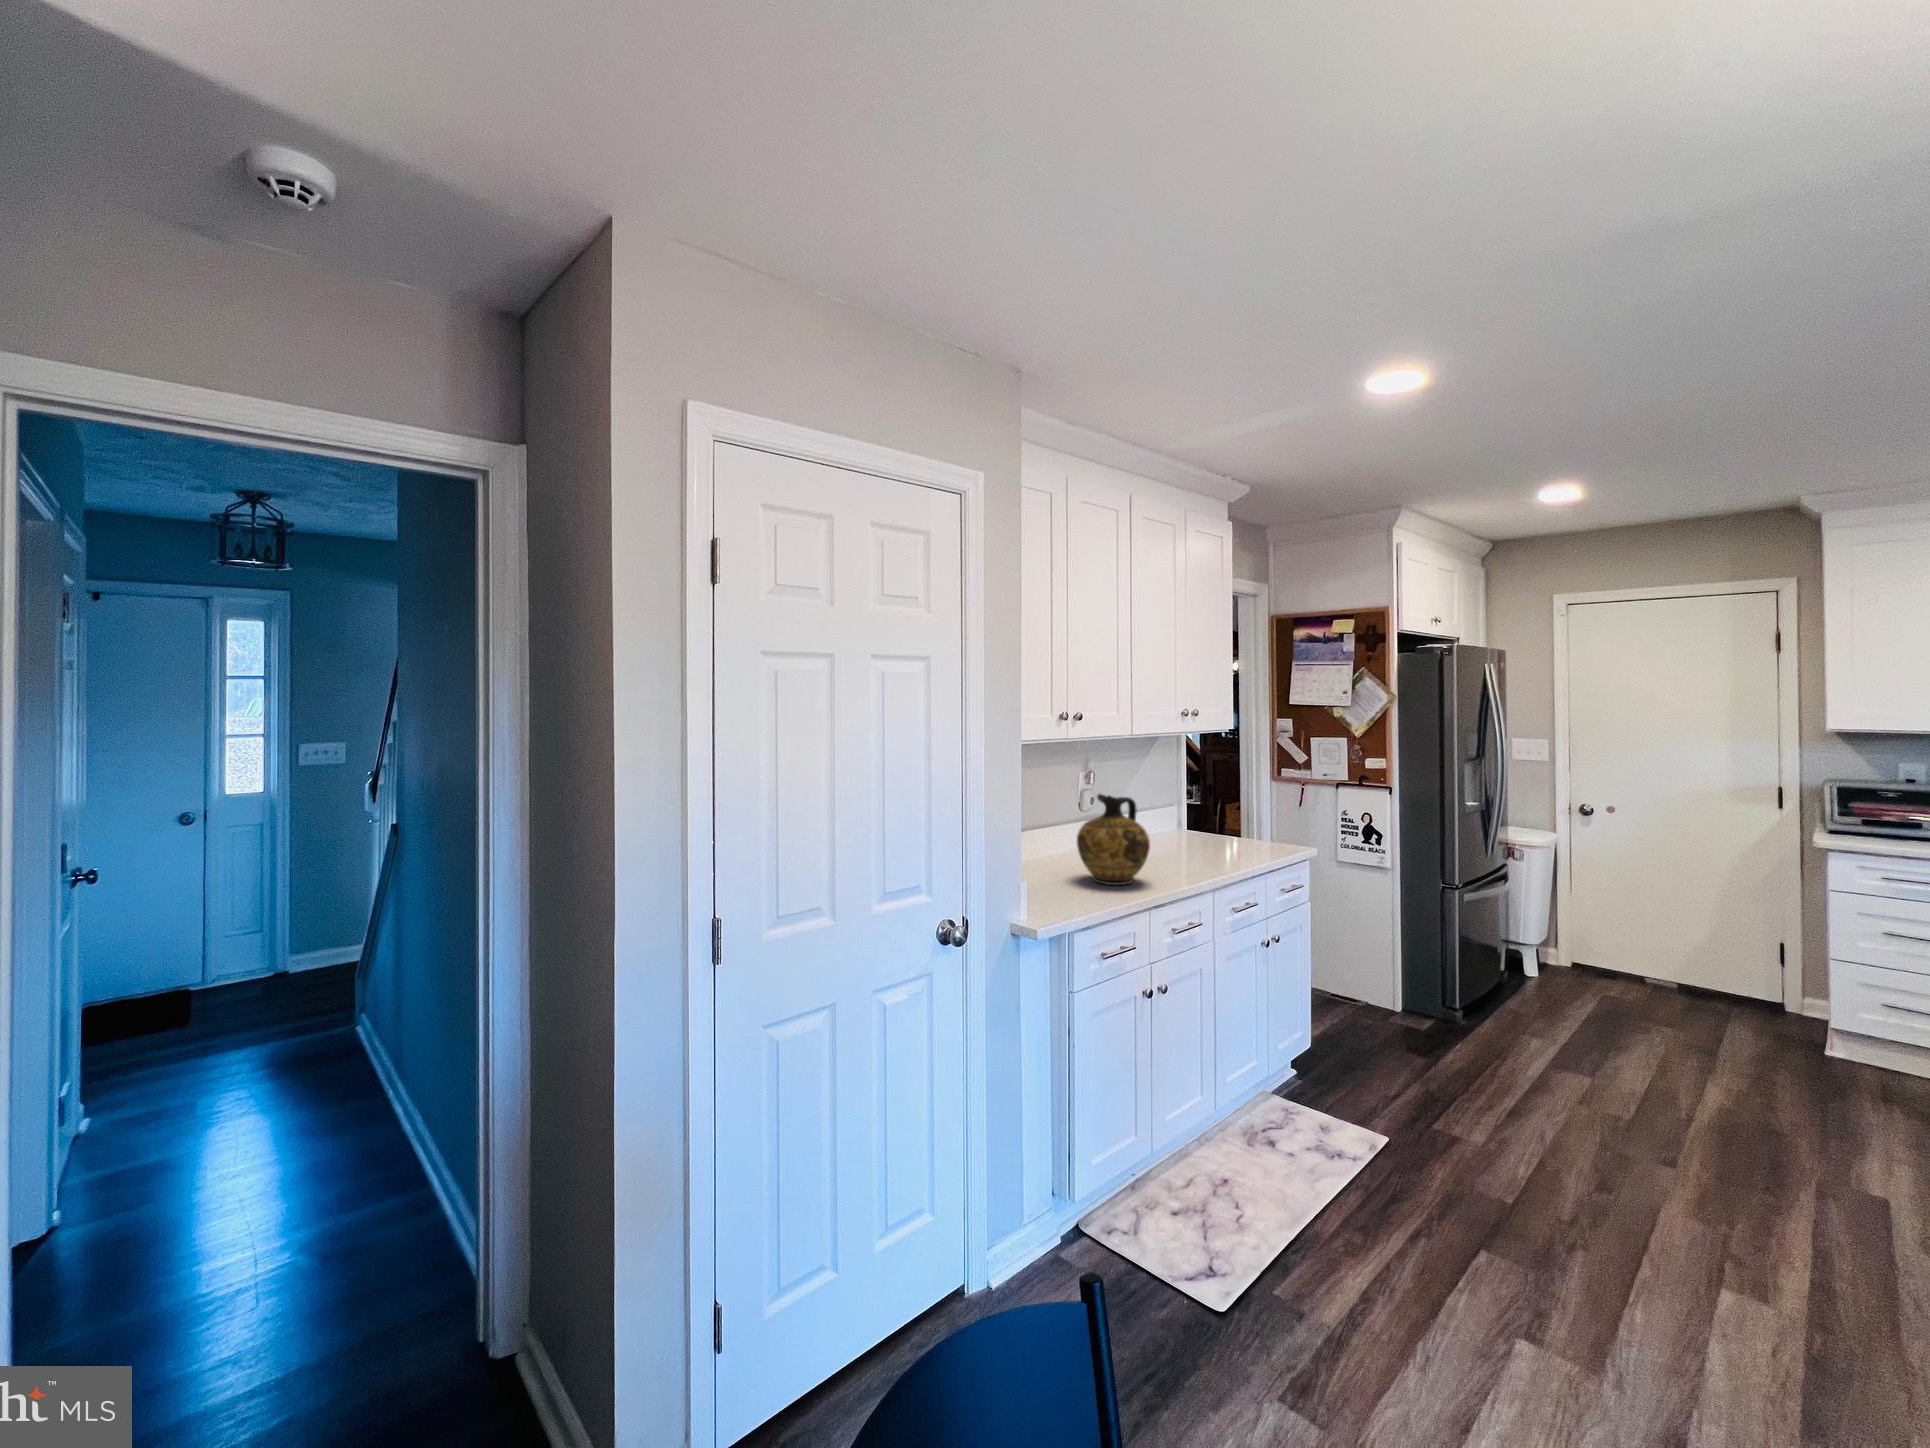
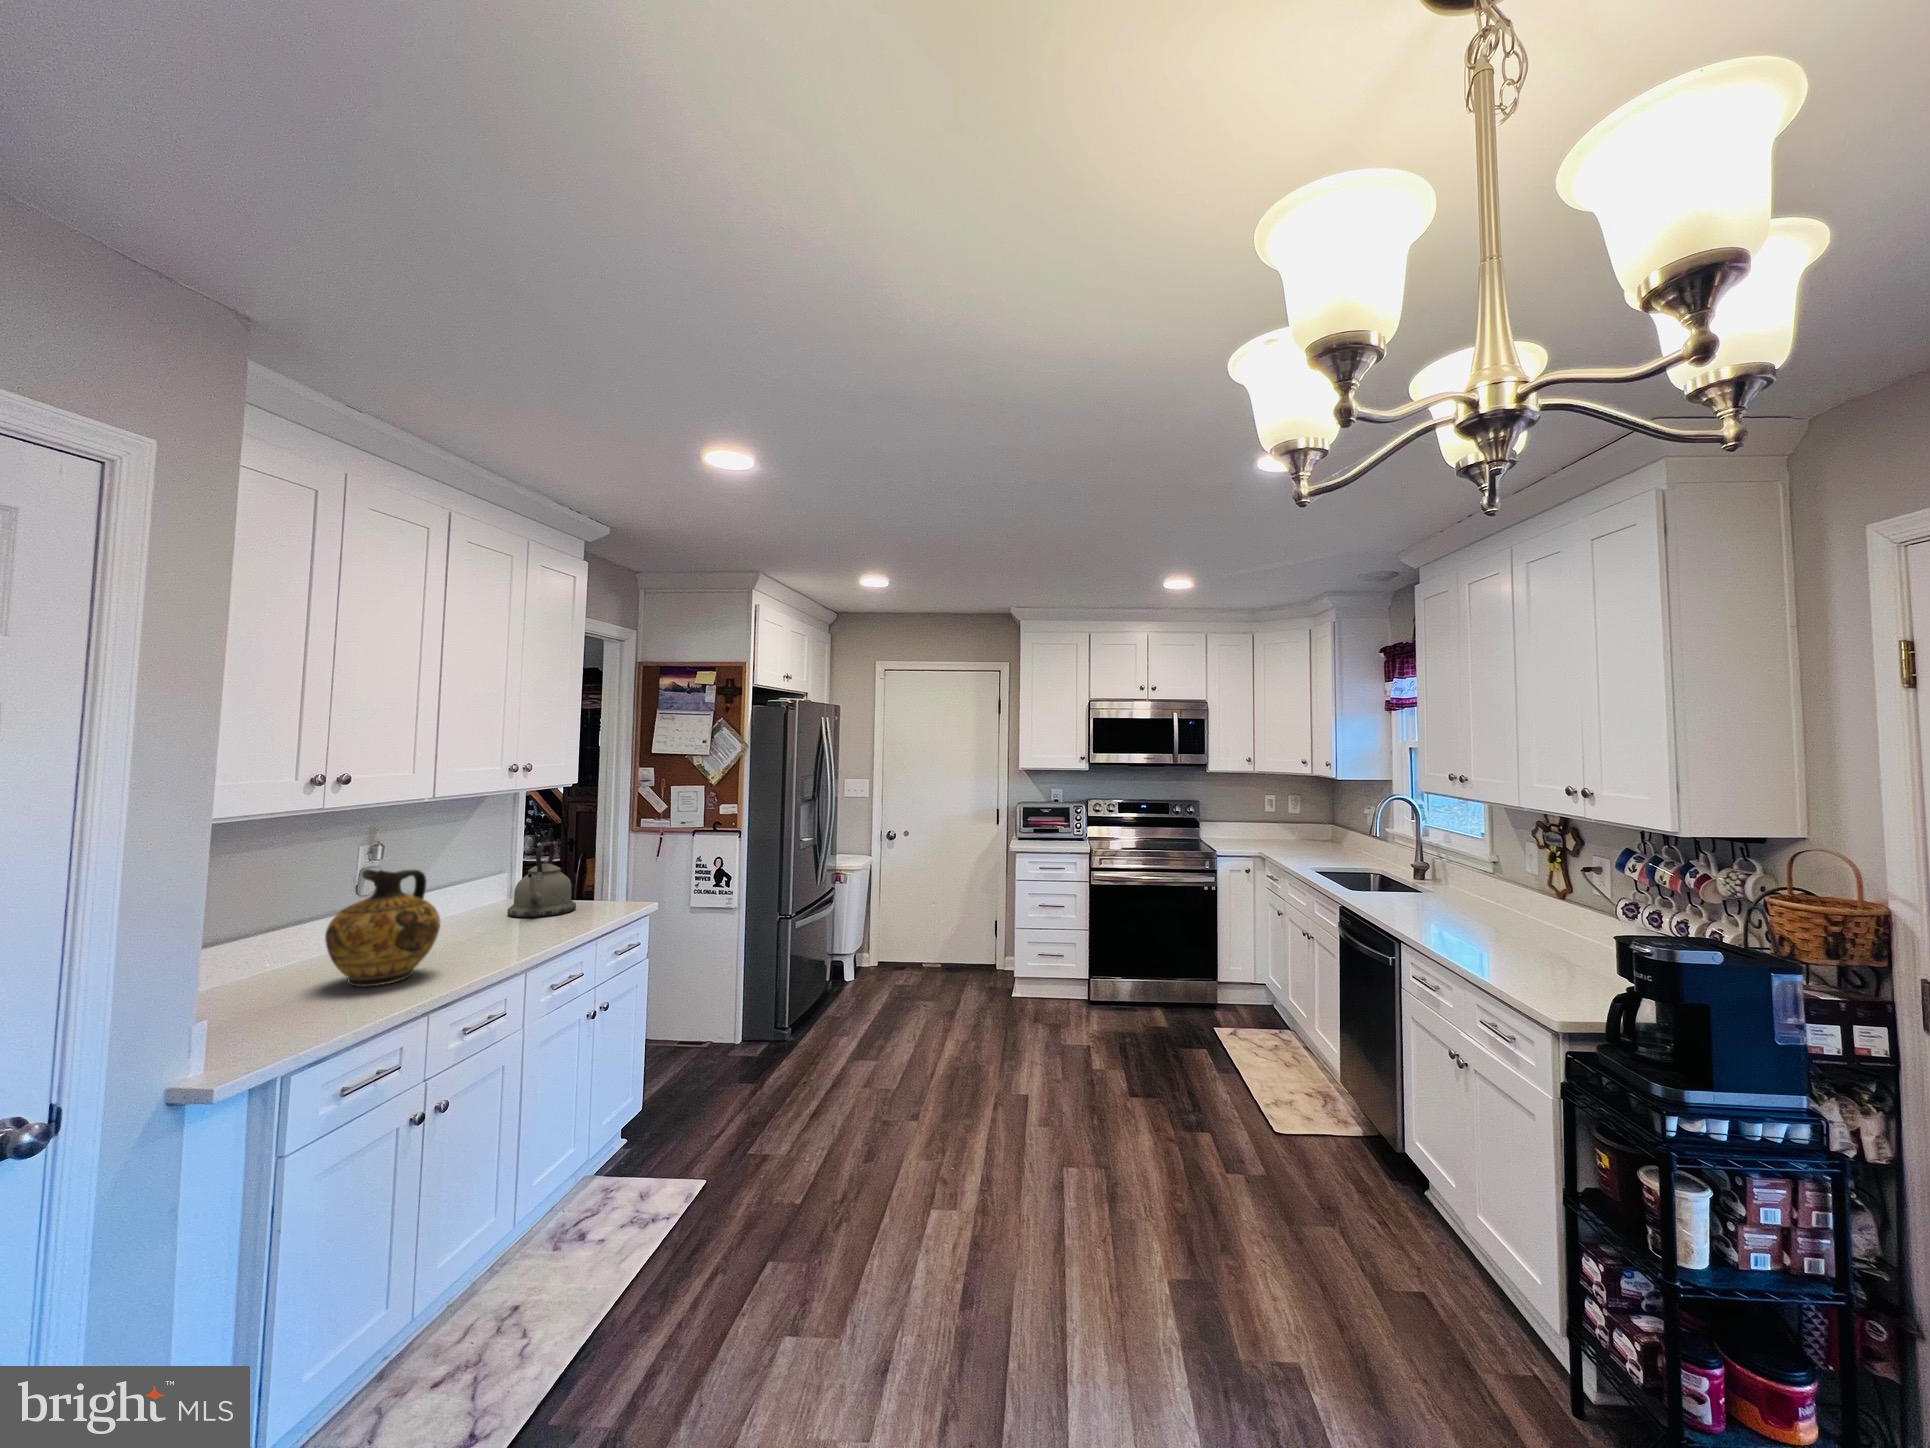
kettle: none [1183,784,1238,850] -> present [507,843,576,917]

